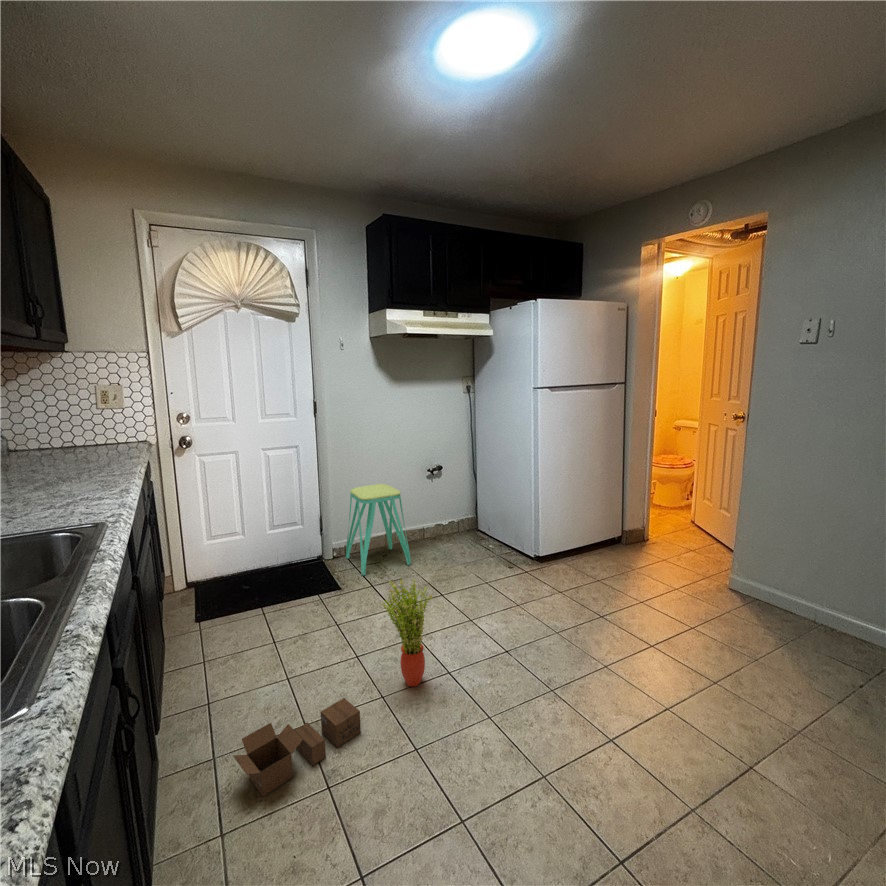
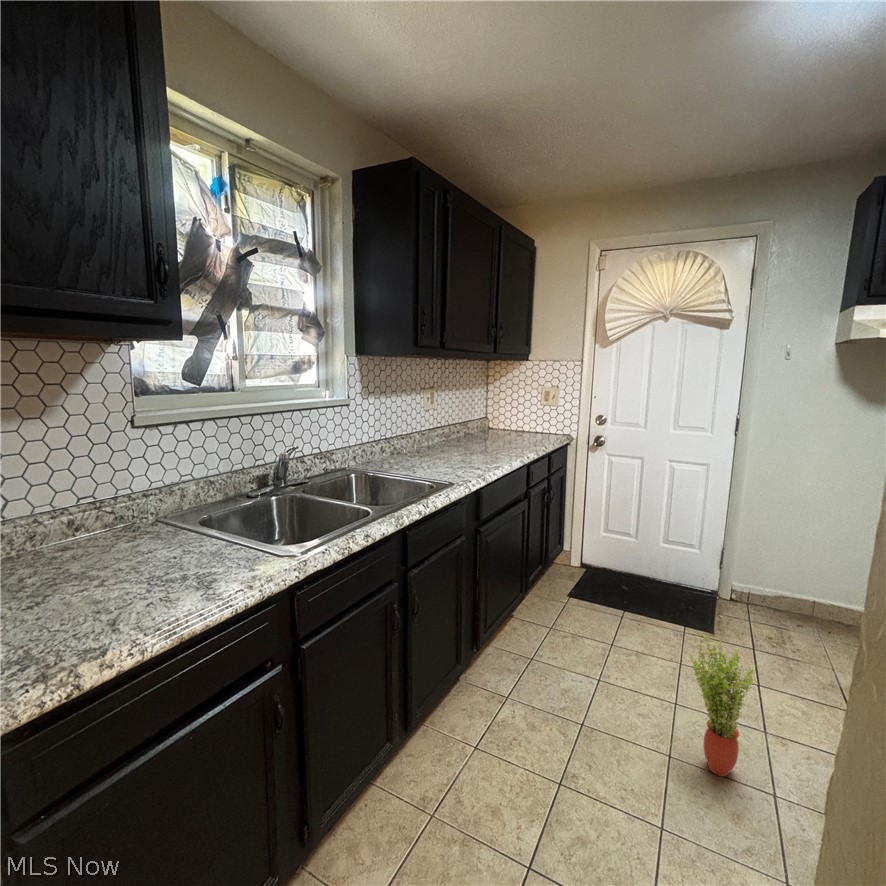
stool: present [346,484,411,575] -> none [746,527,836,650]
cardboard box: present [233,698,361,796] -> none [504,692,625,767]

